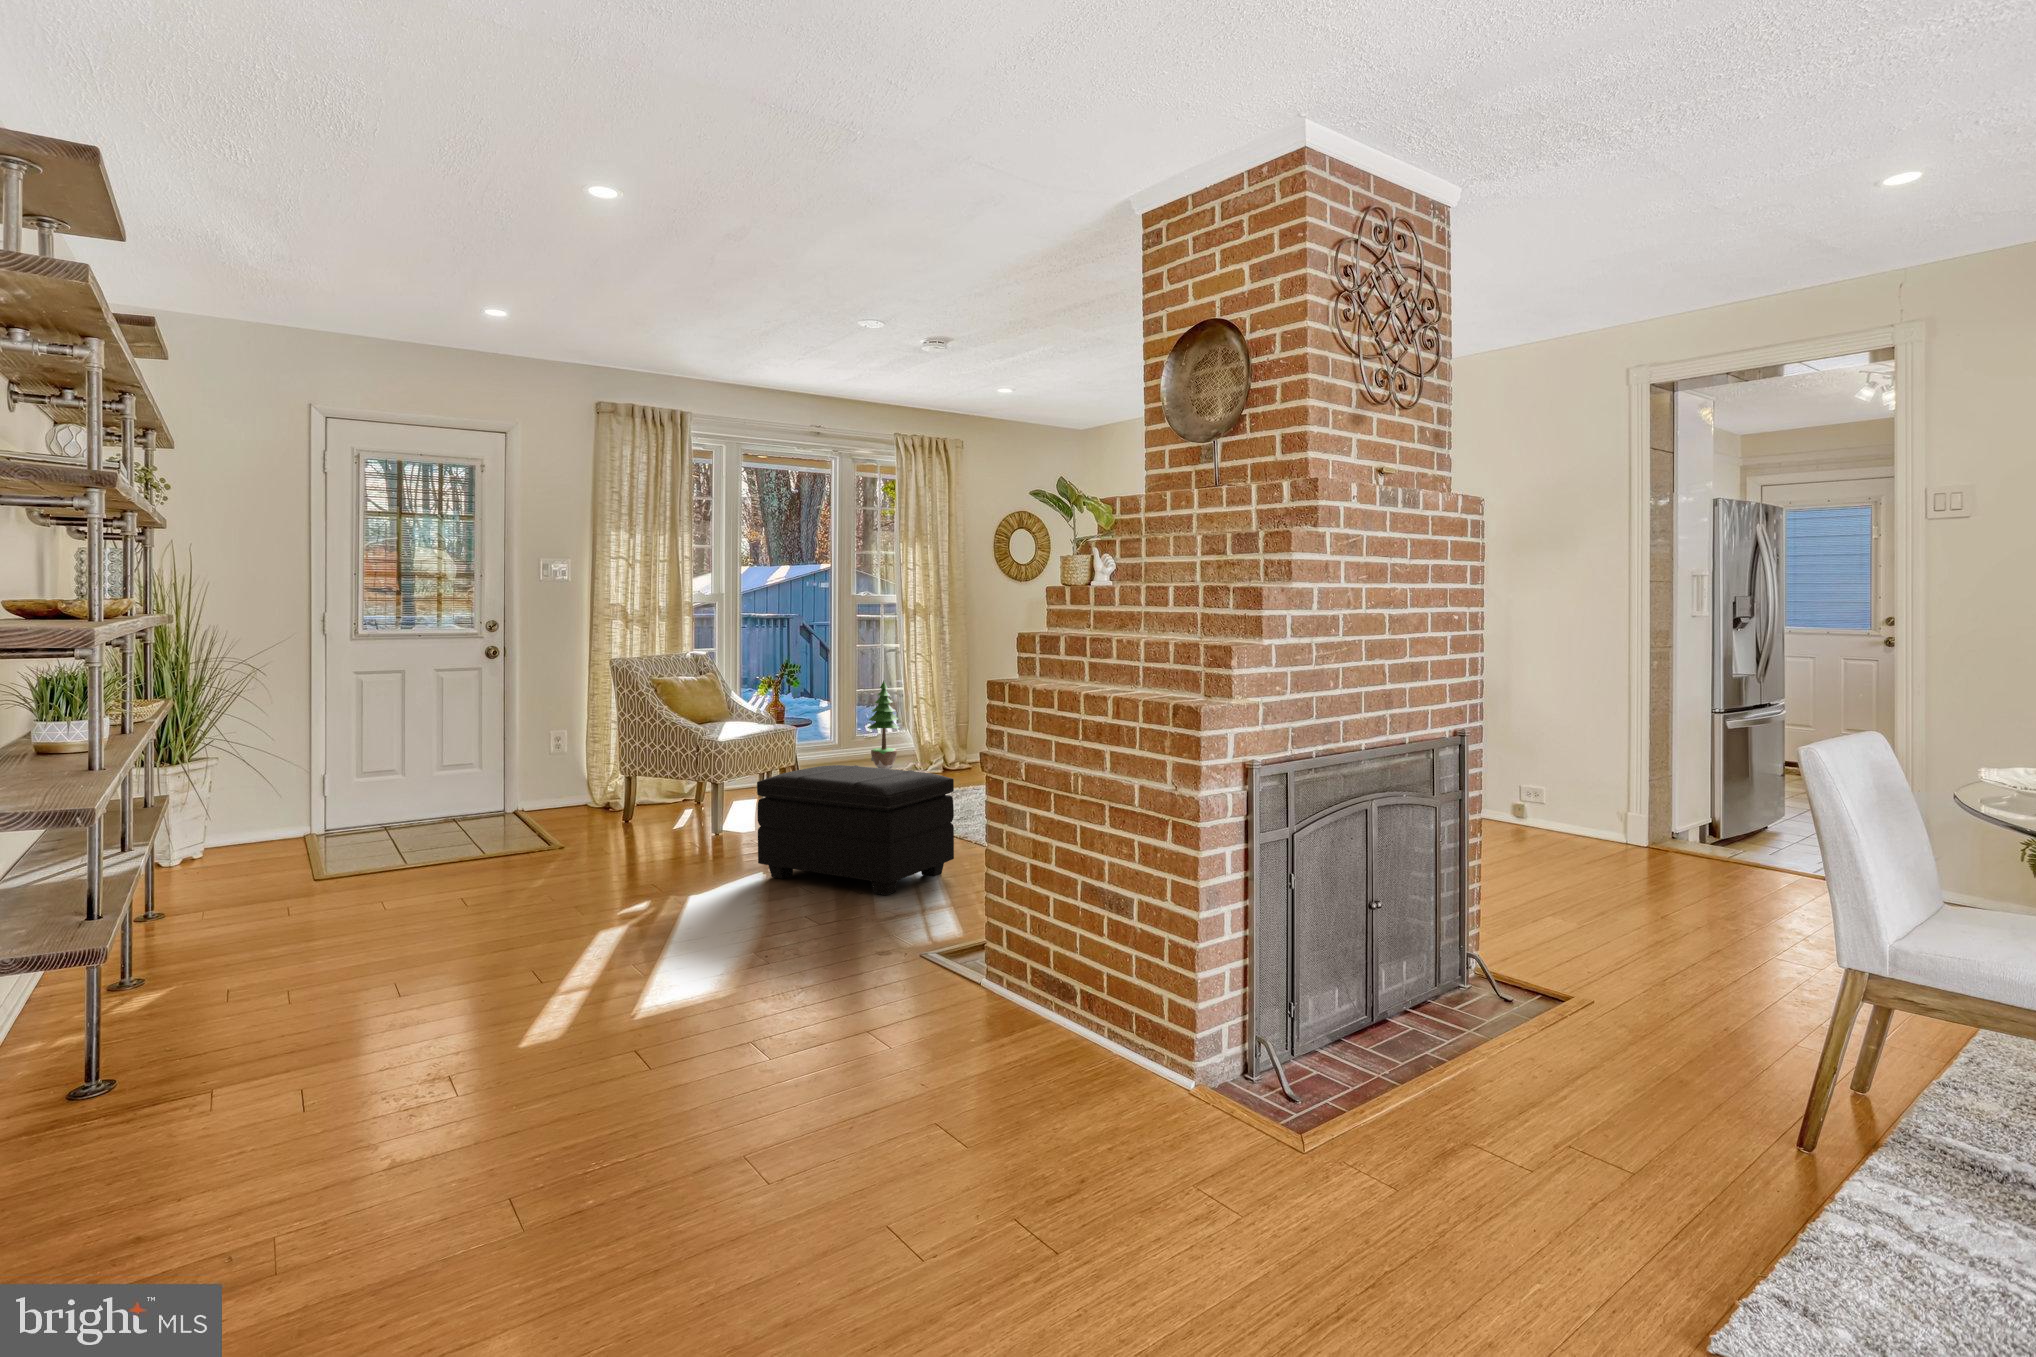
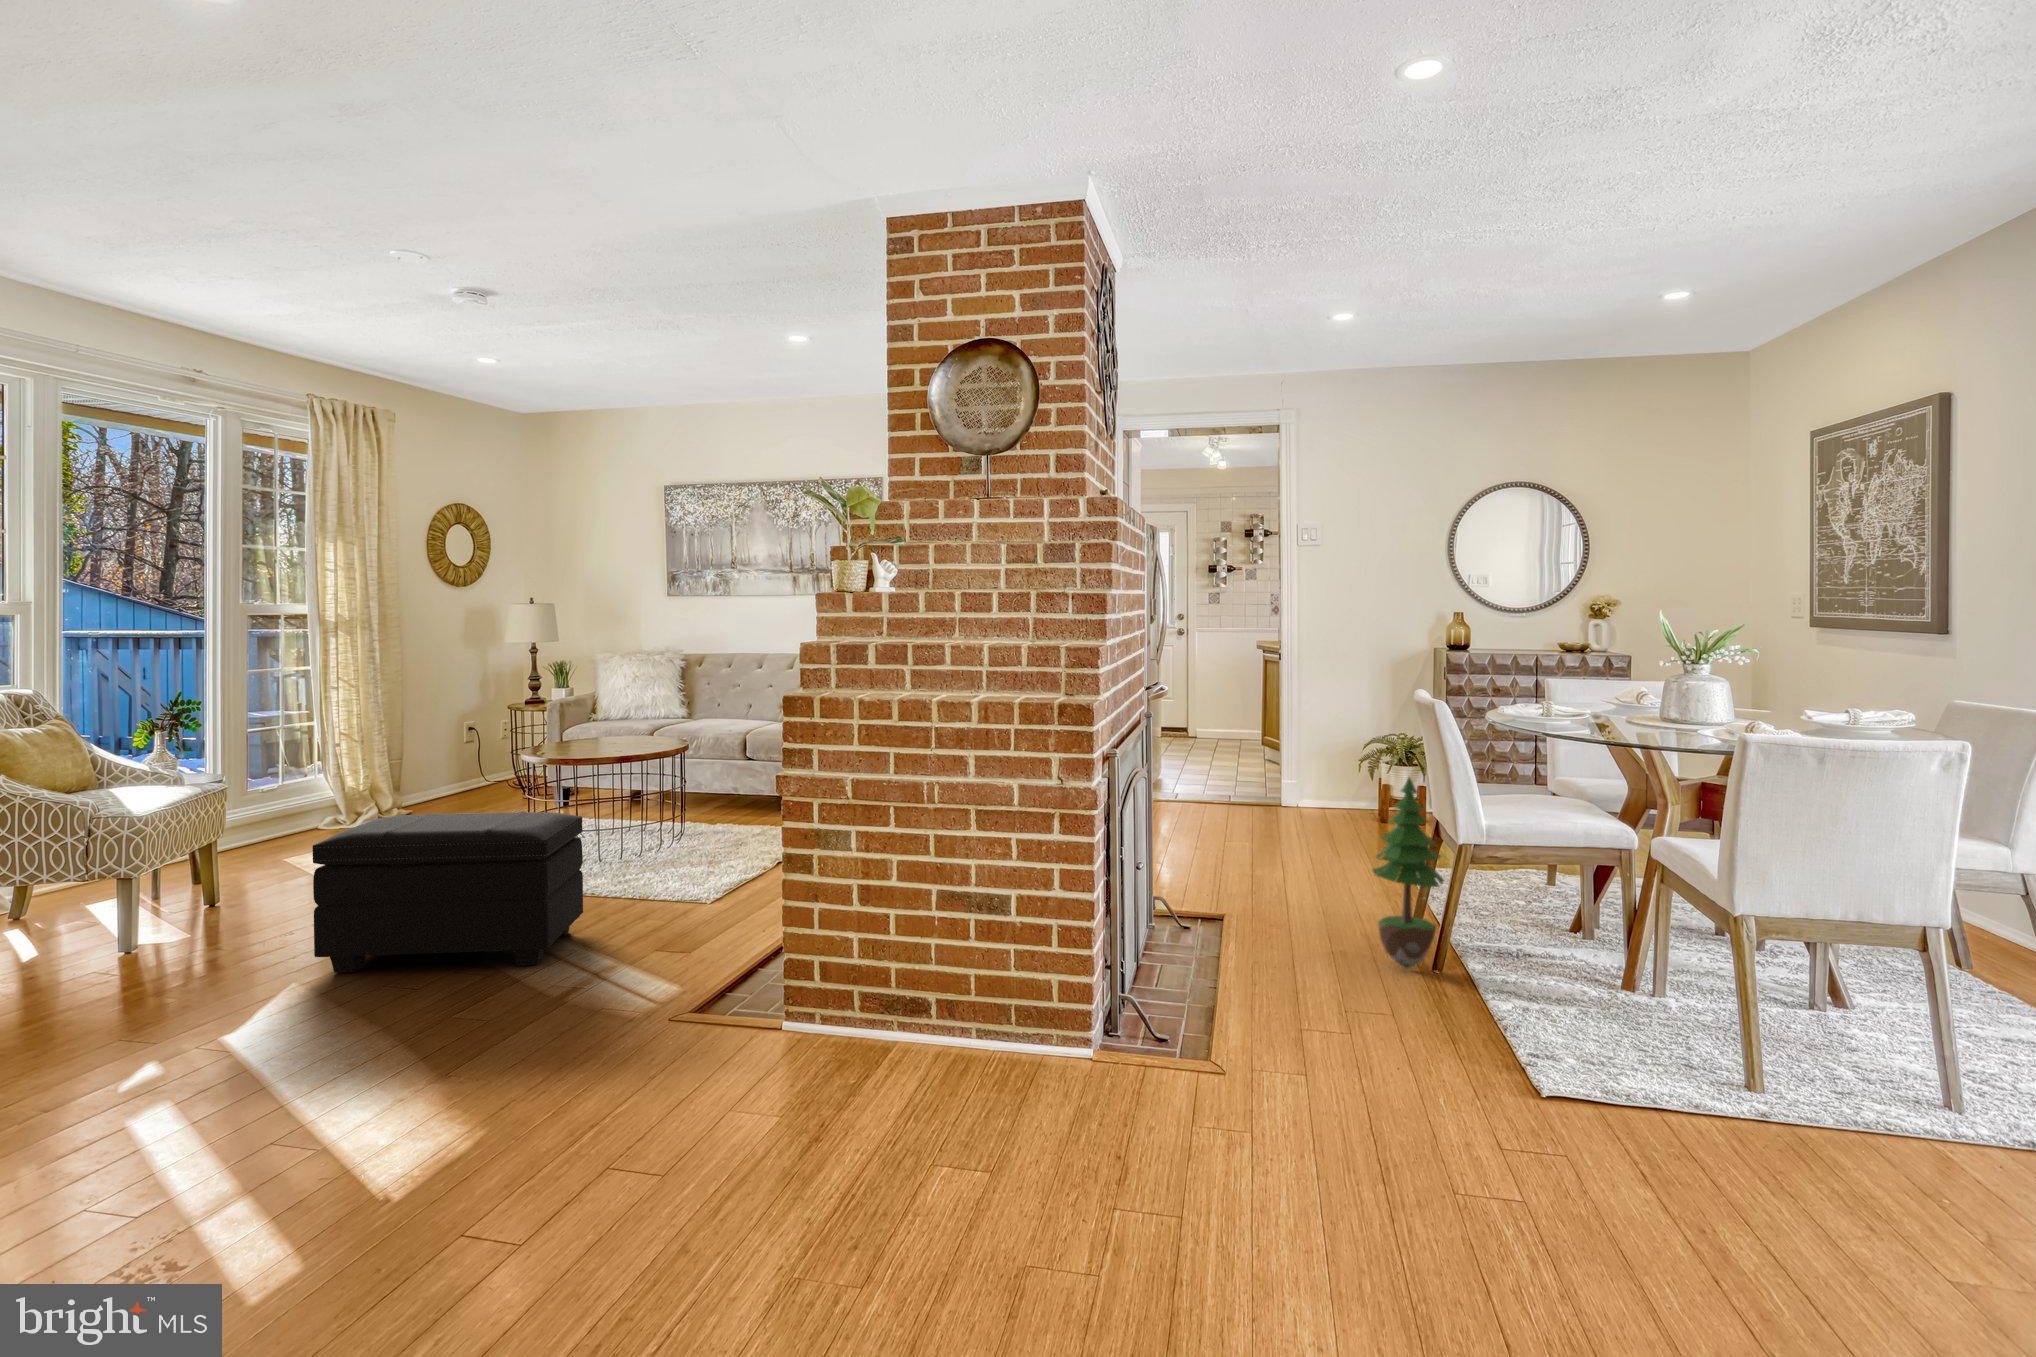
potted tree: present [868,681,899,769] -> present [1372,777,1444,969]

